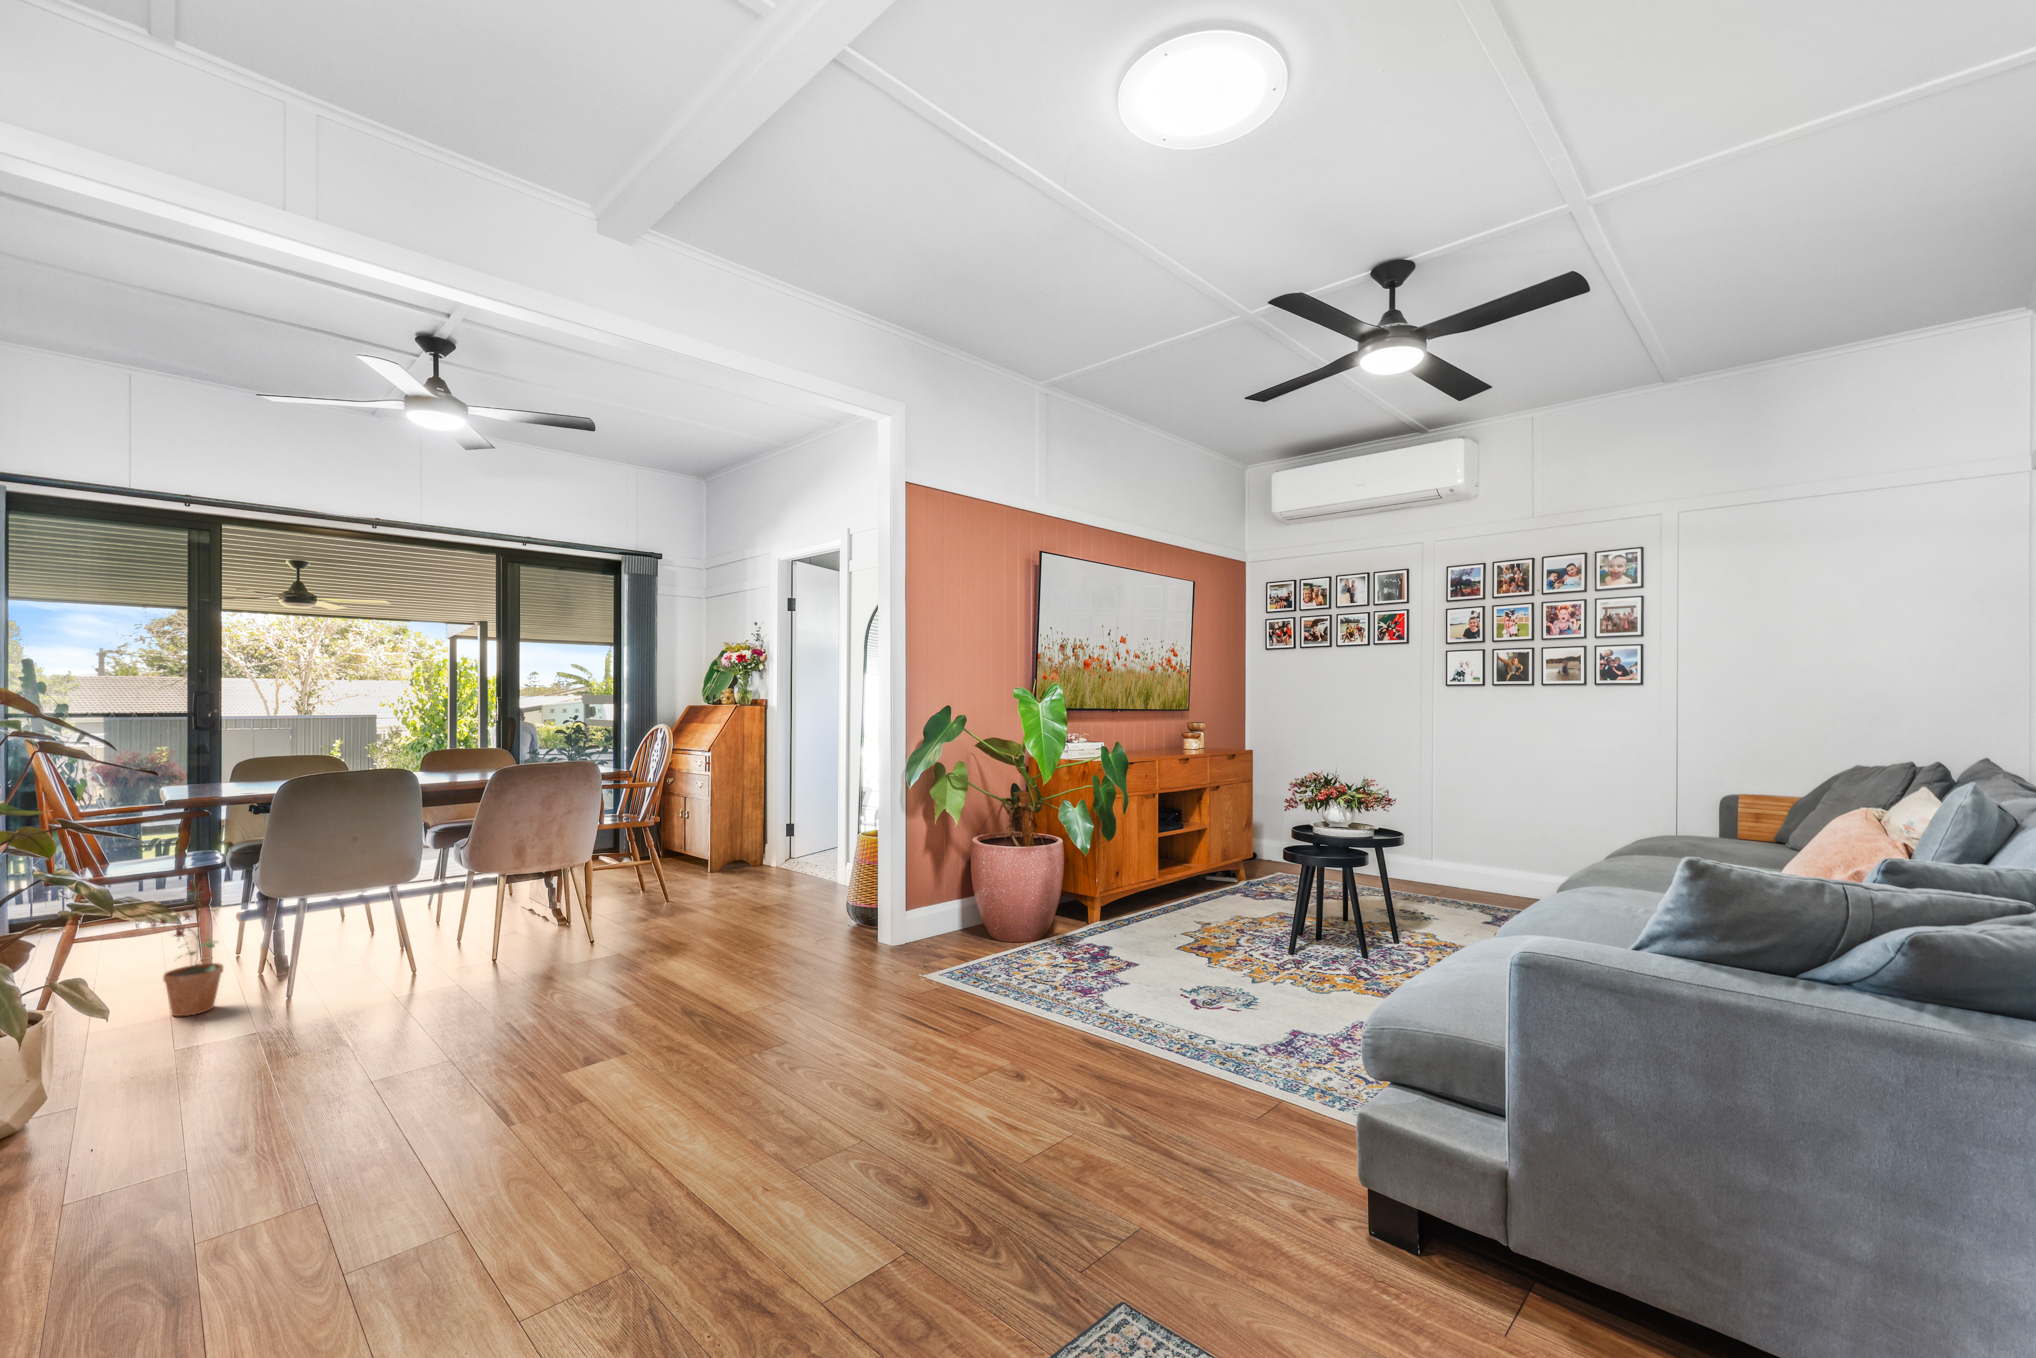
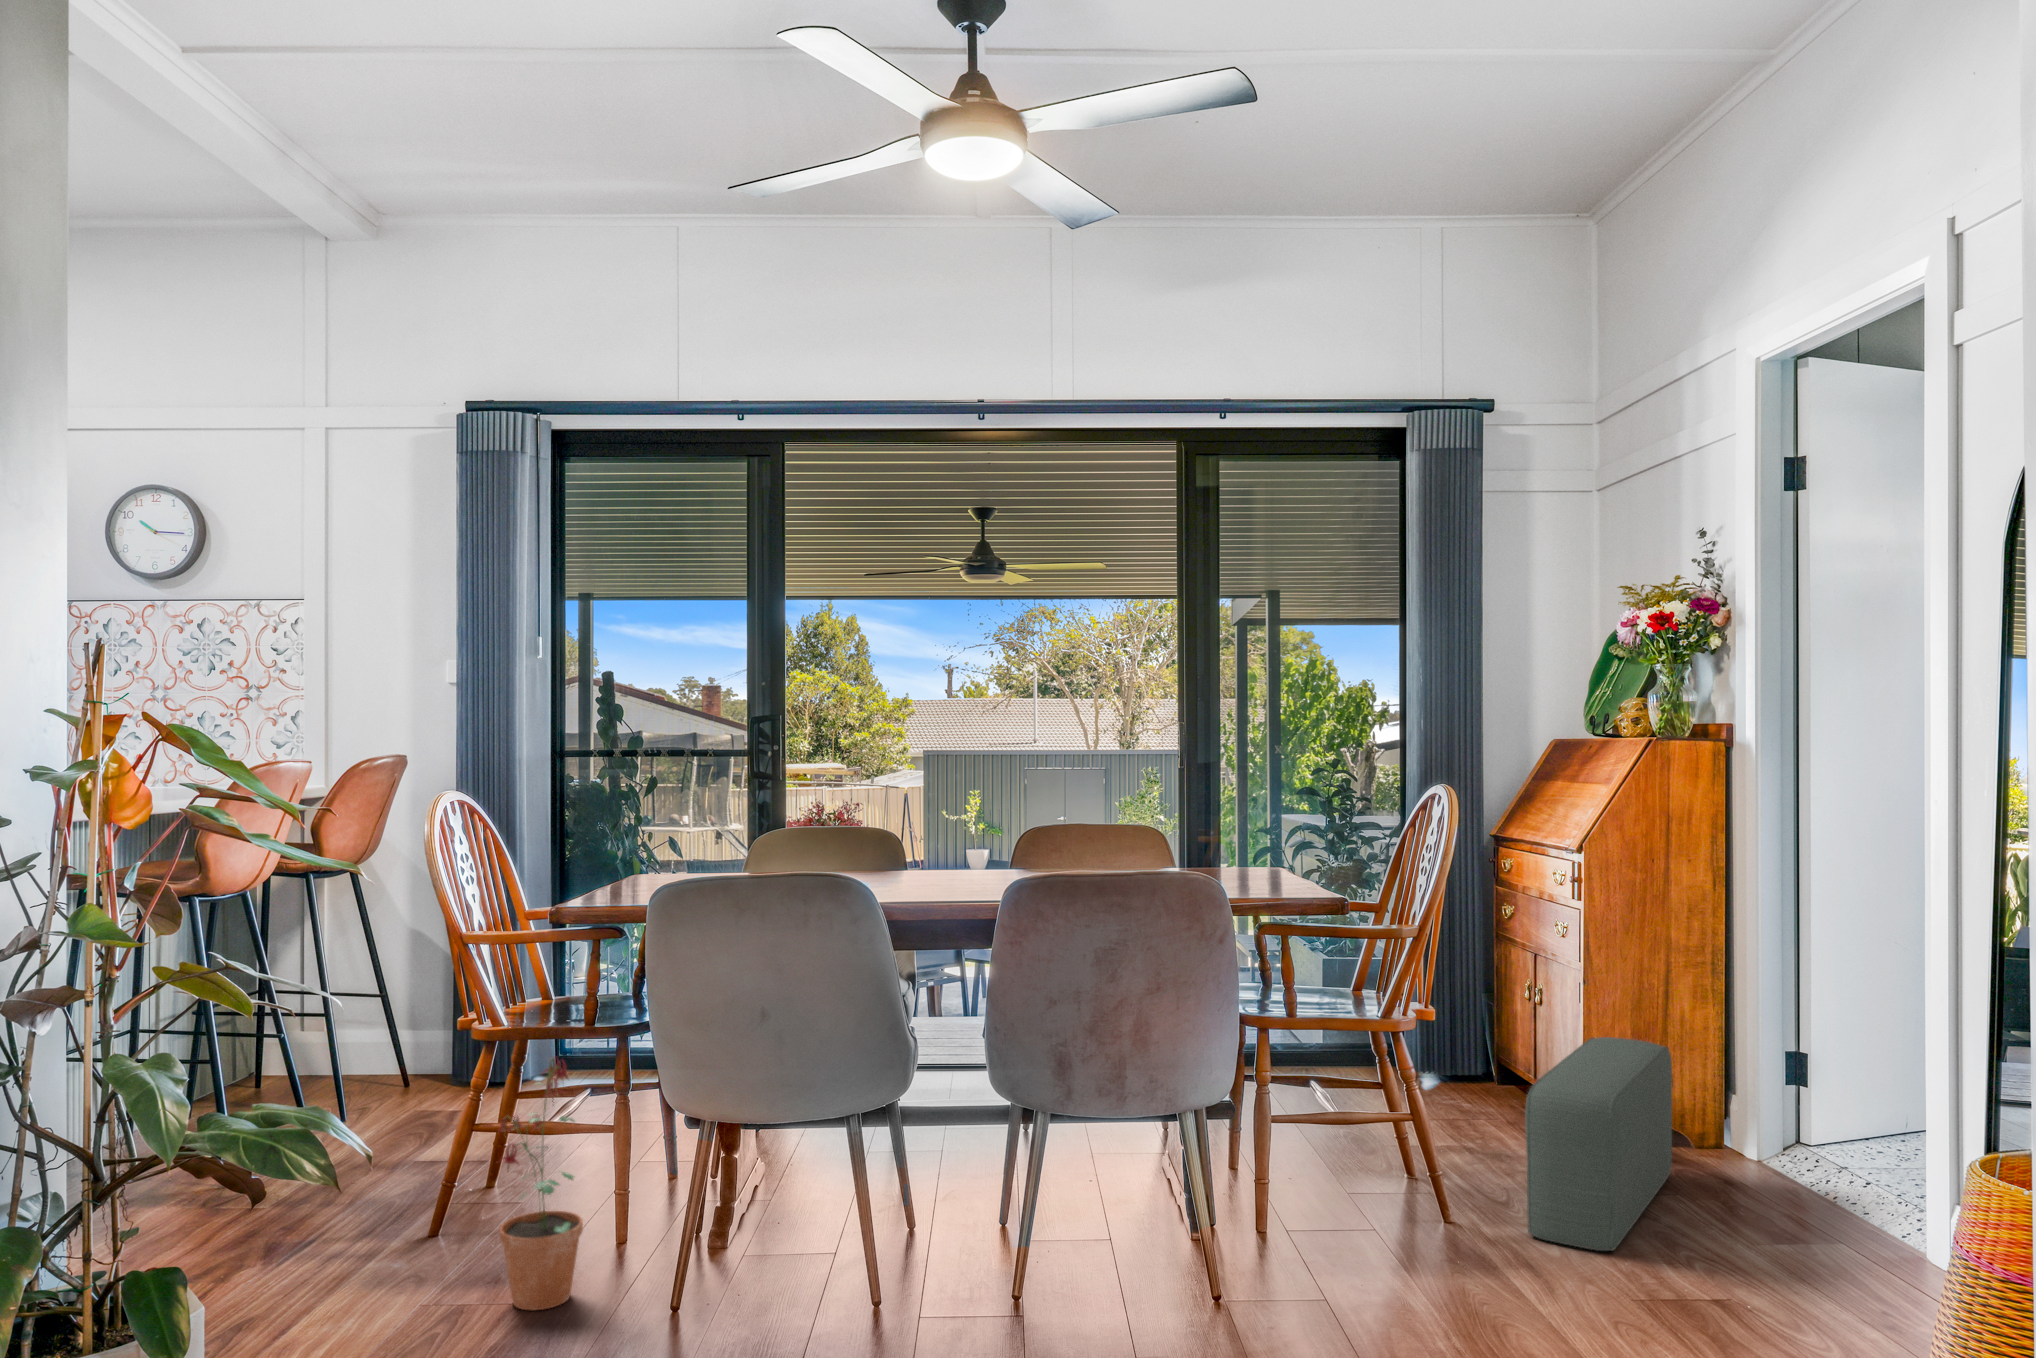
pouf: none [700,823,748,898] -> present [1525,1037,1672,1251]

